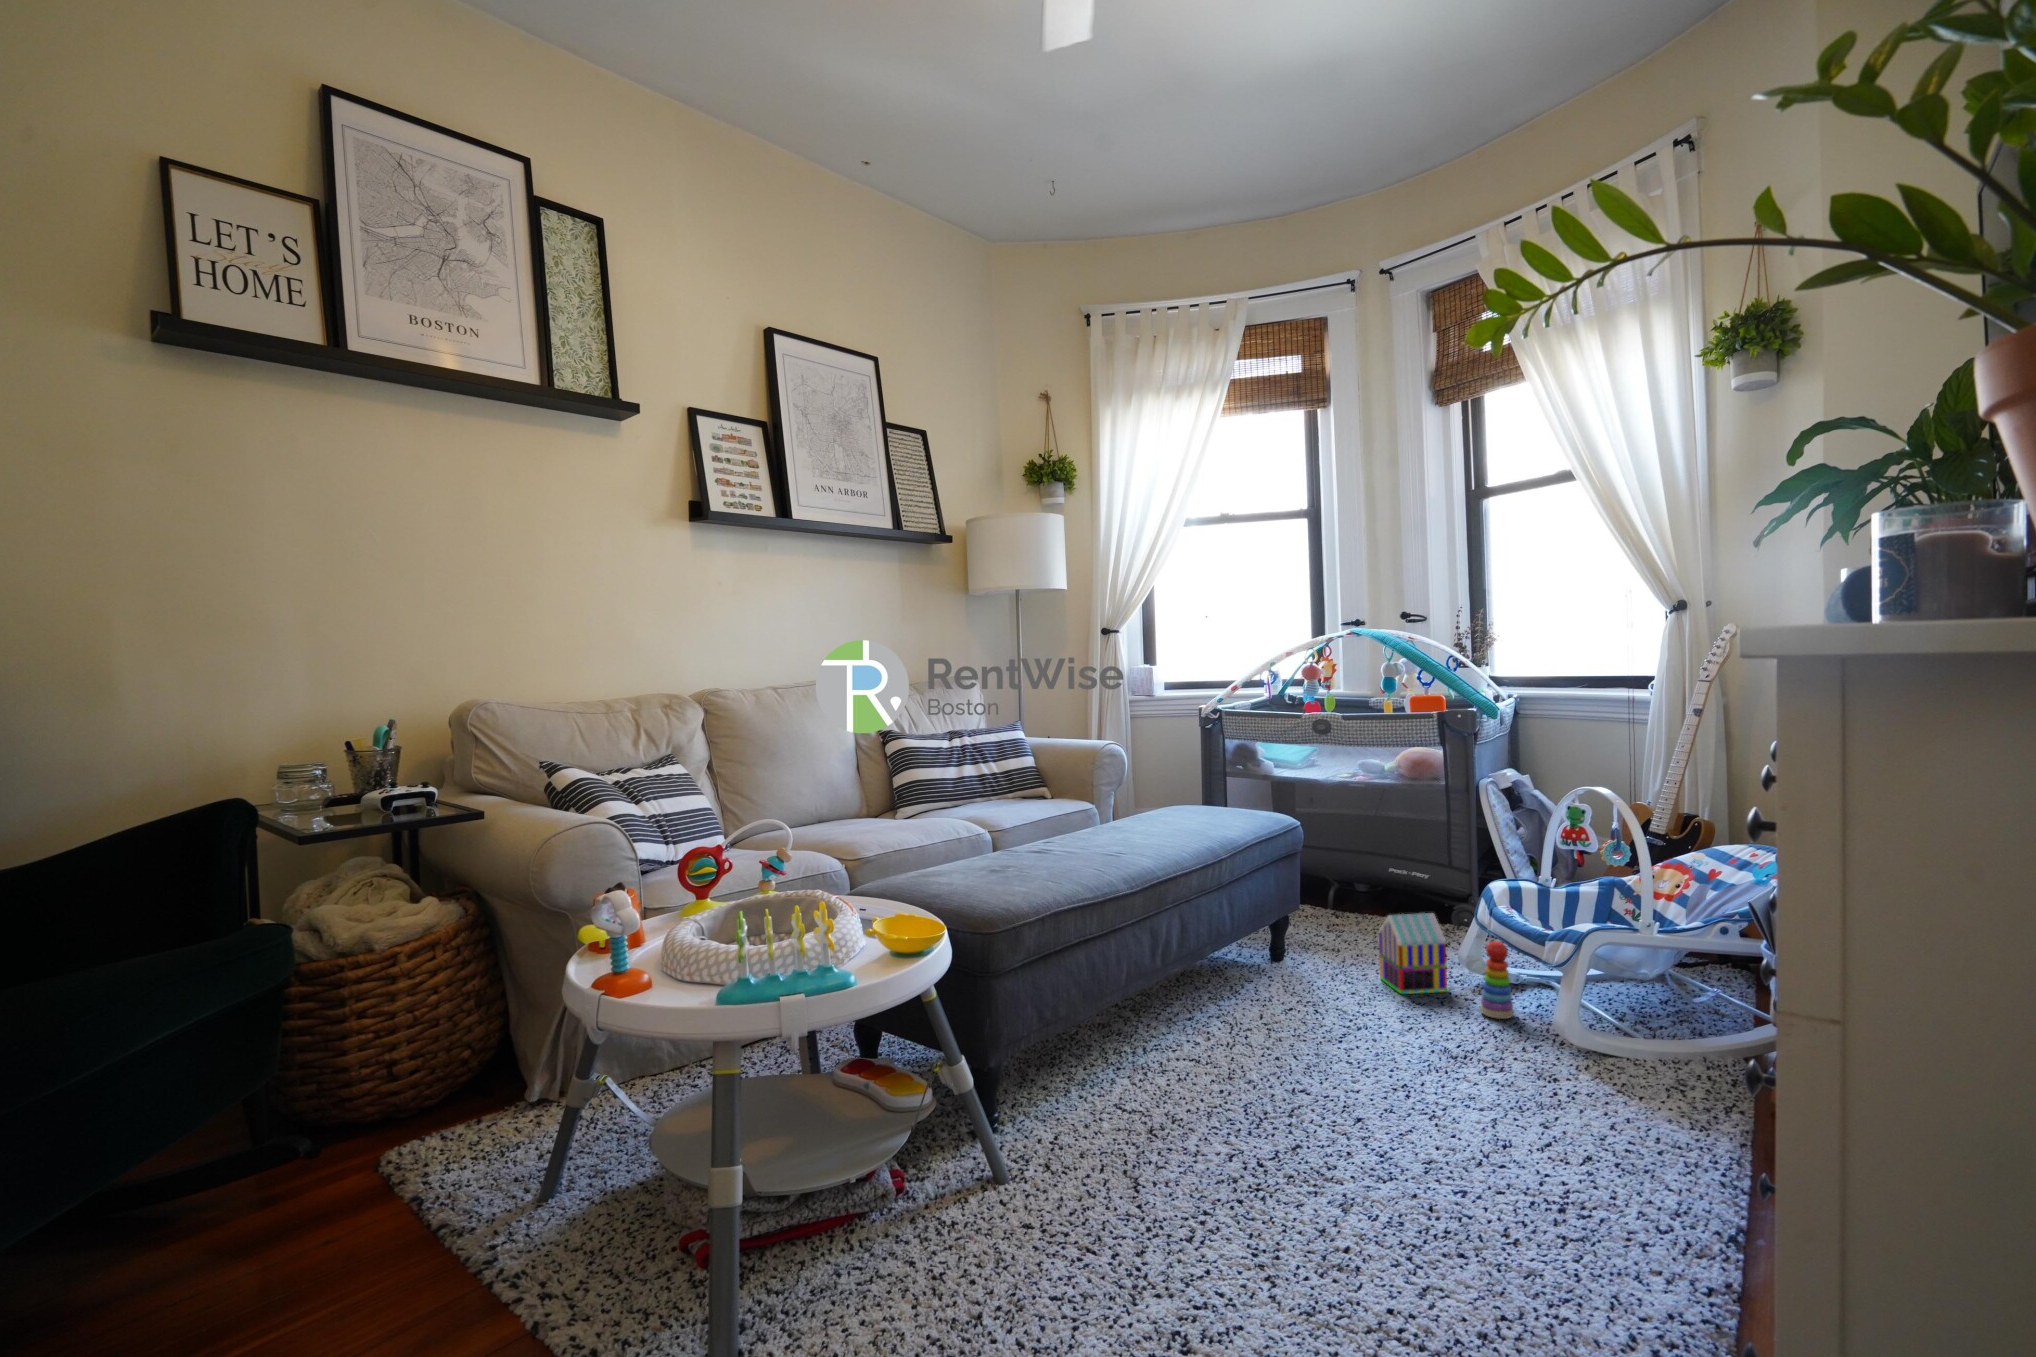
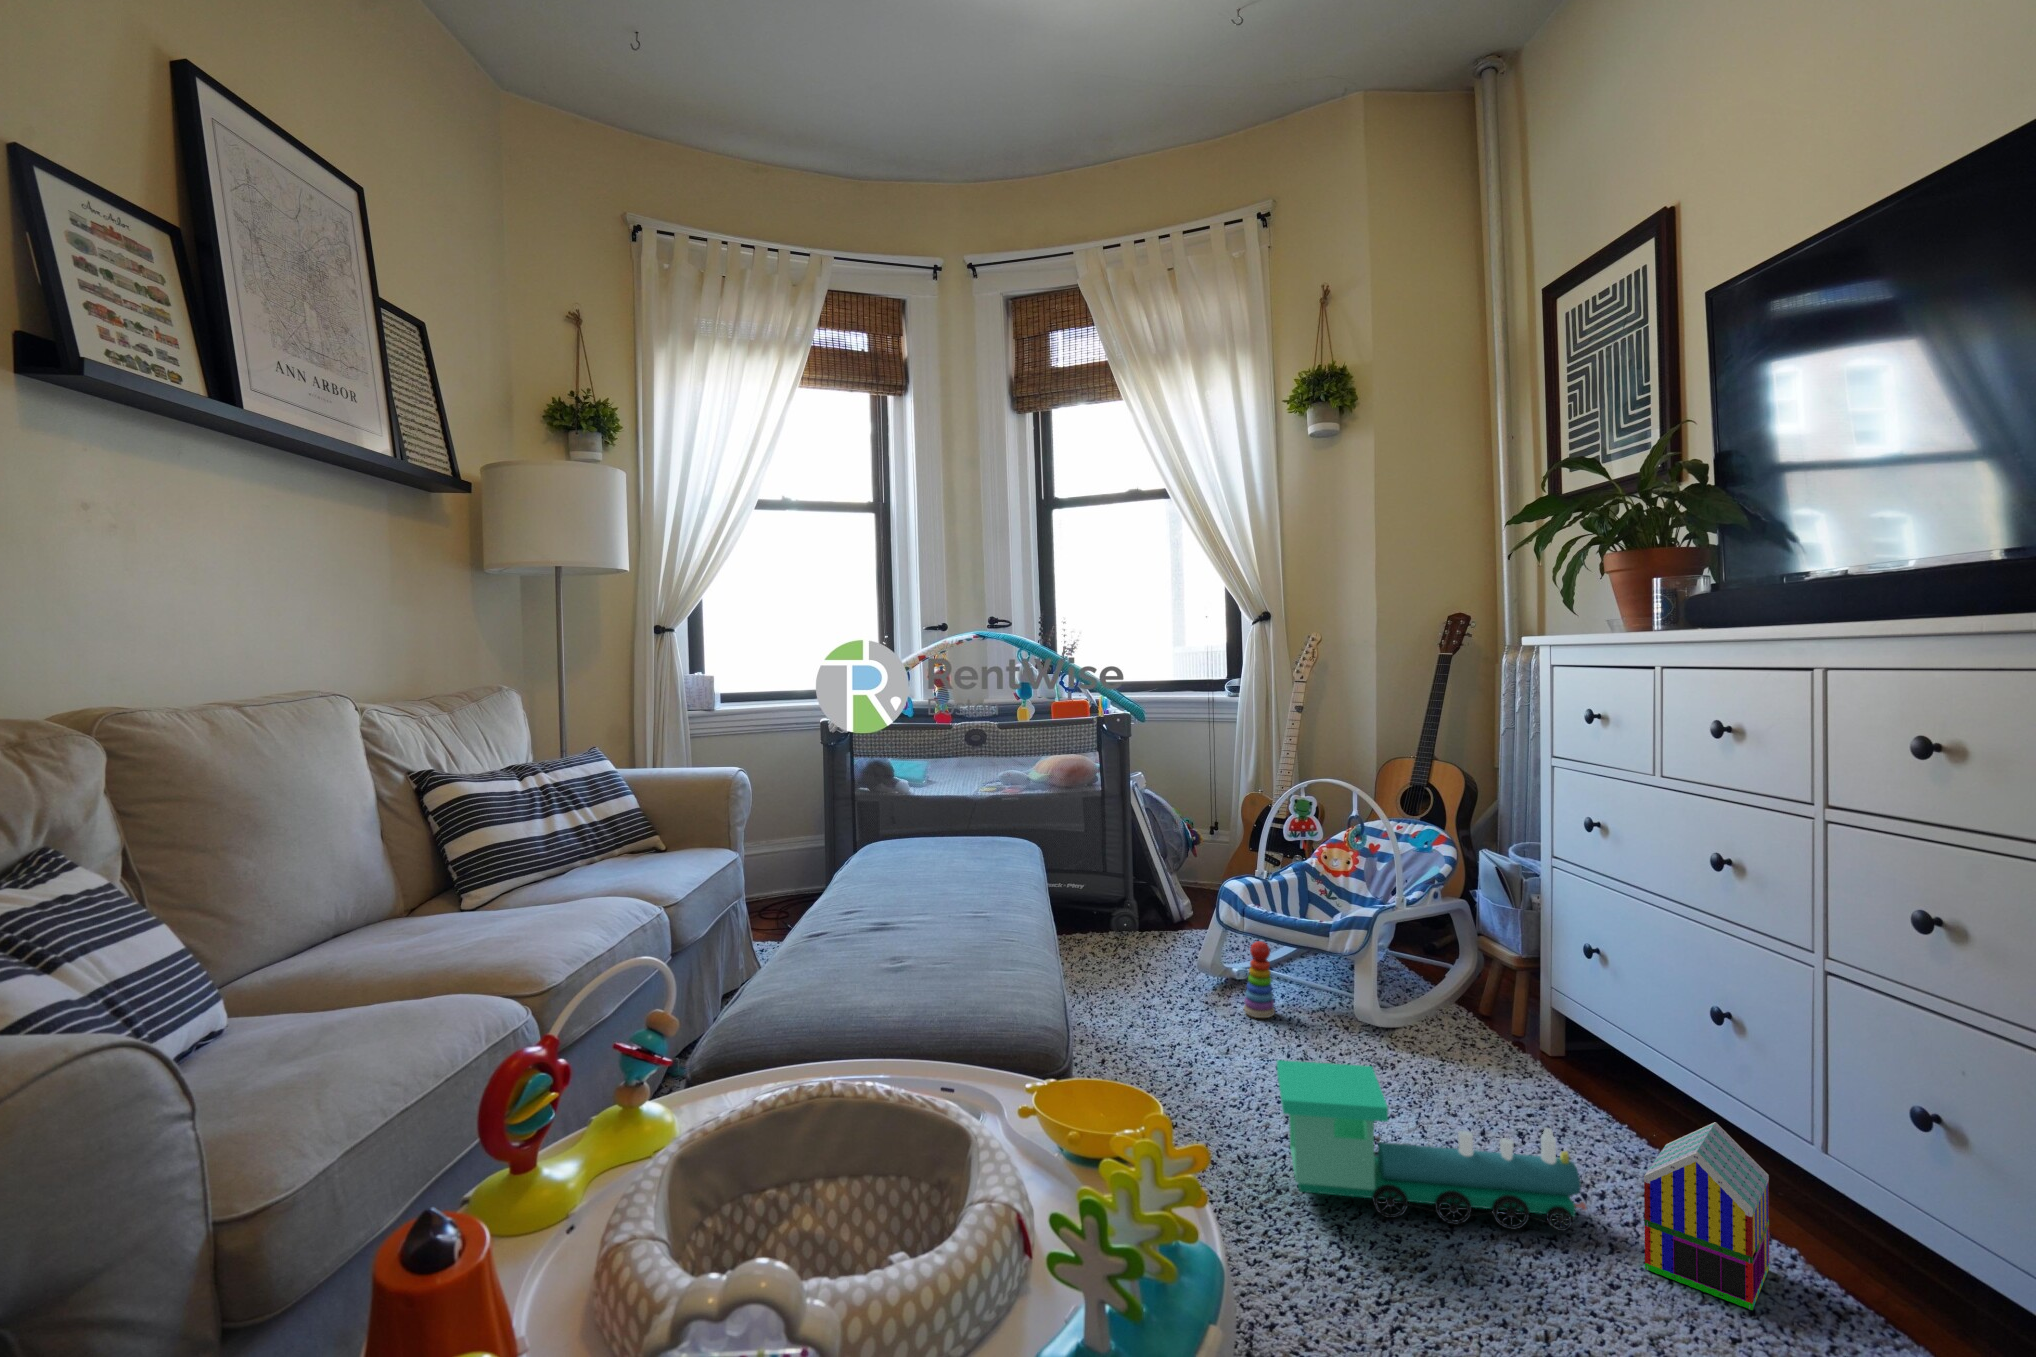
toy house: present [1379,913,1447,994] -> present [1644,1122,1769,1310]
toy train: none [1272,1009,1550,1209] -> present [1277,1060,1586,1231]

